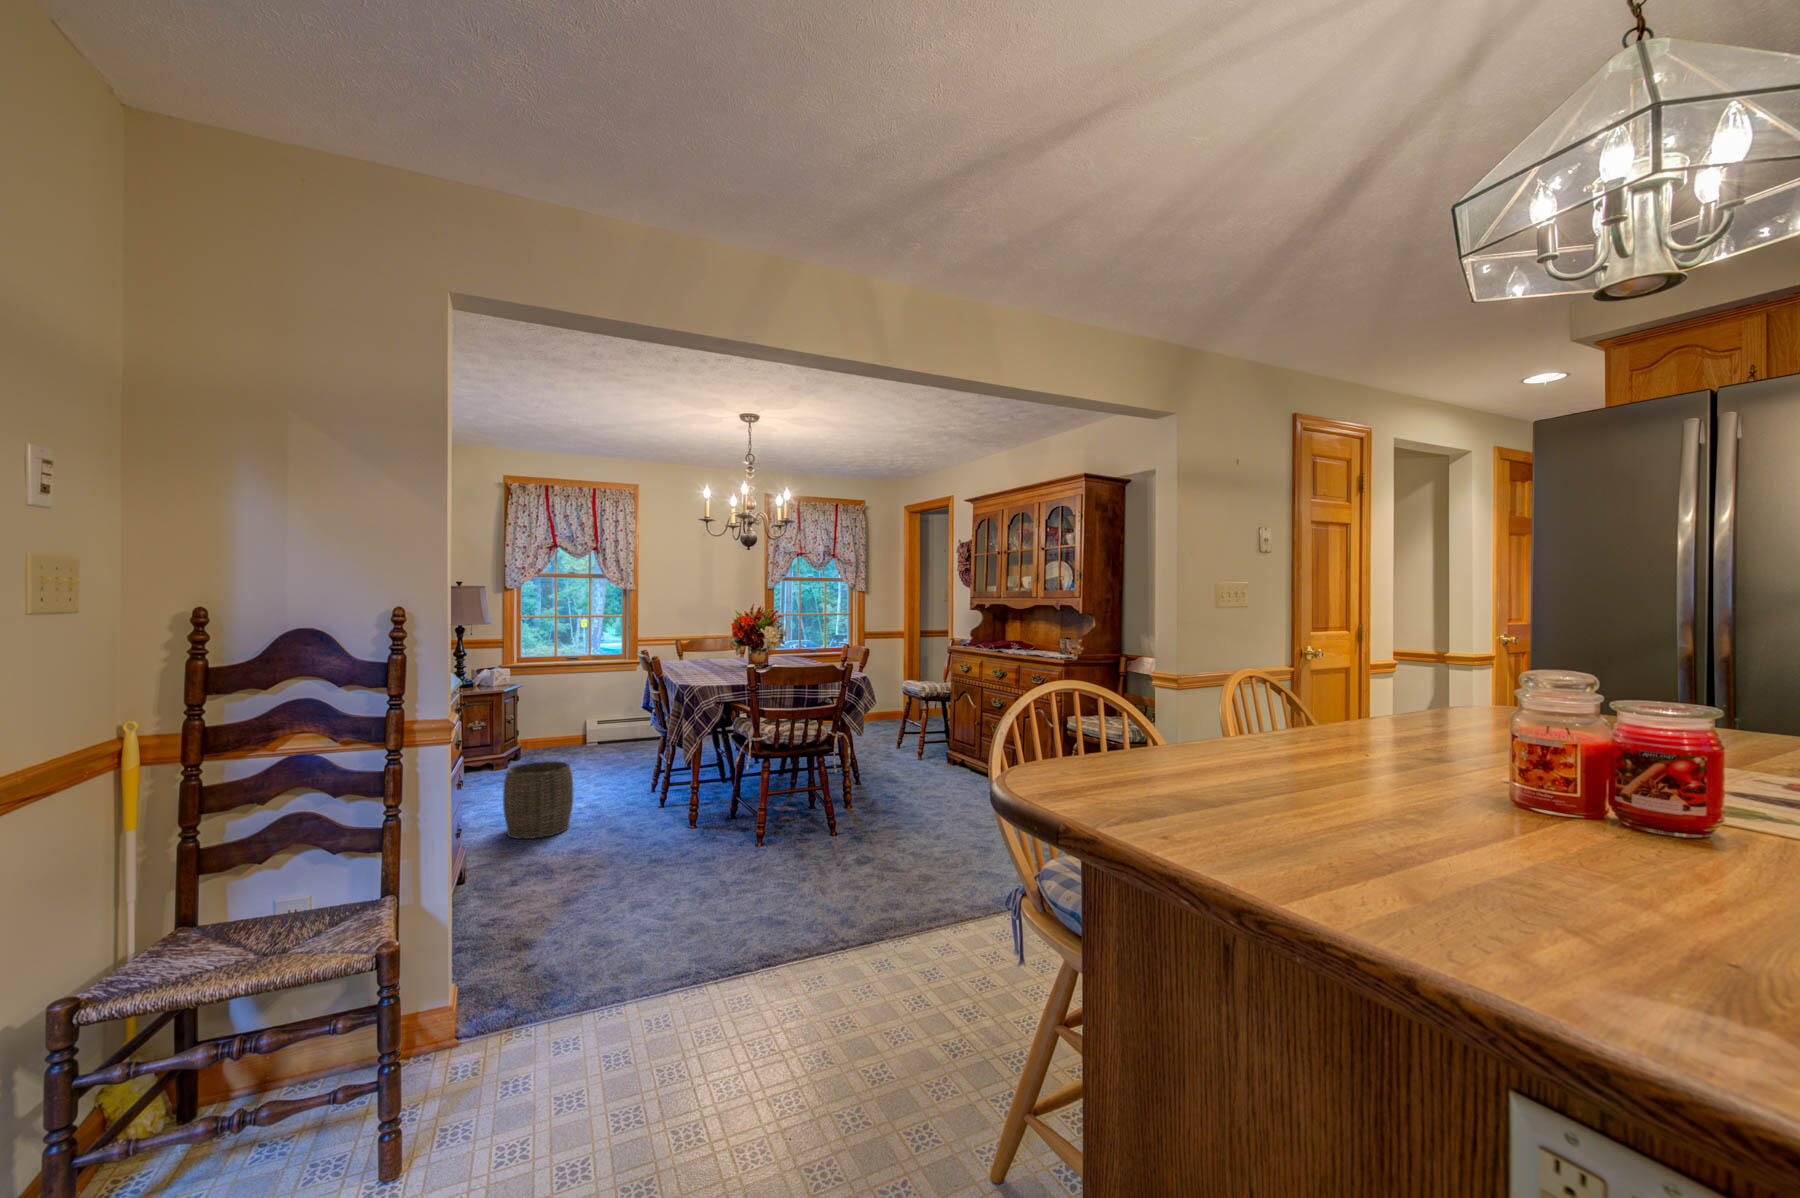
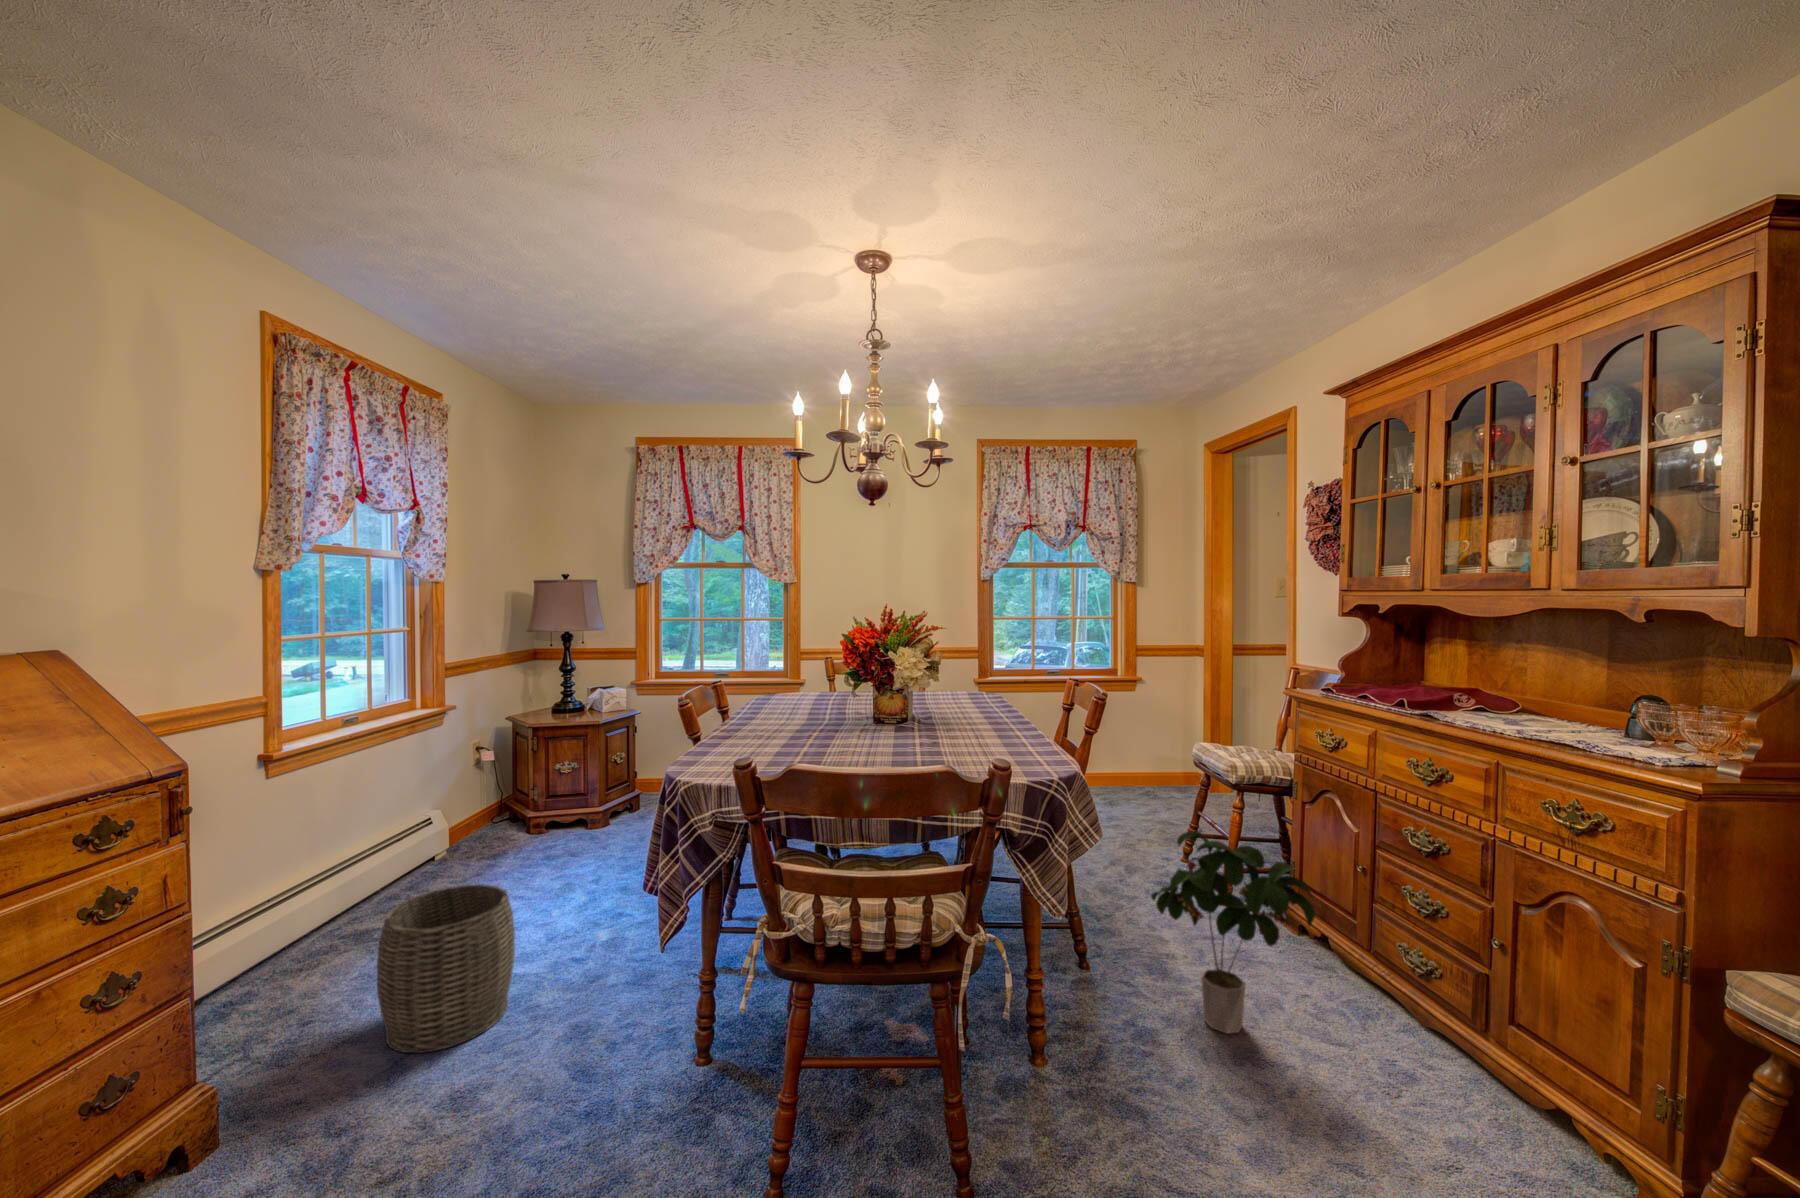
potted plant: none [889,706,954,788] -> present [1151,831,1315,1034]

